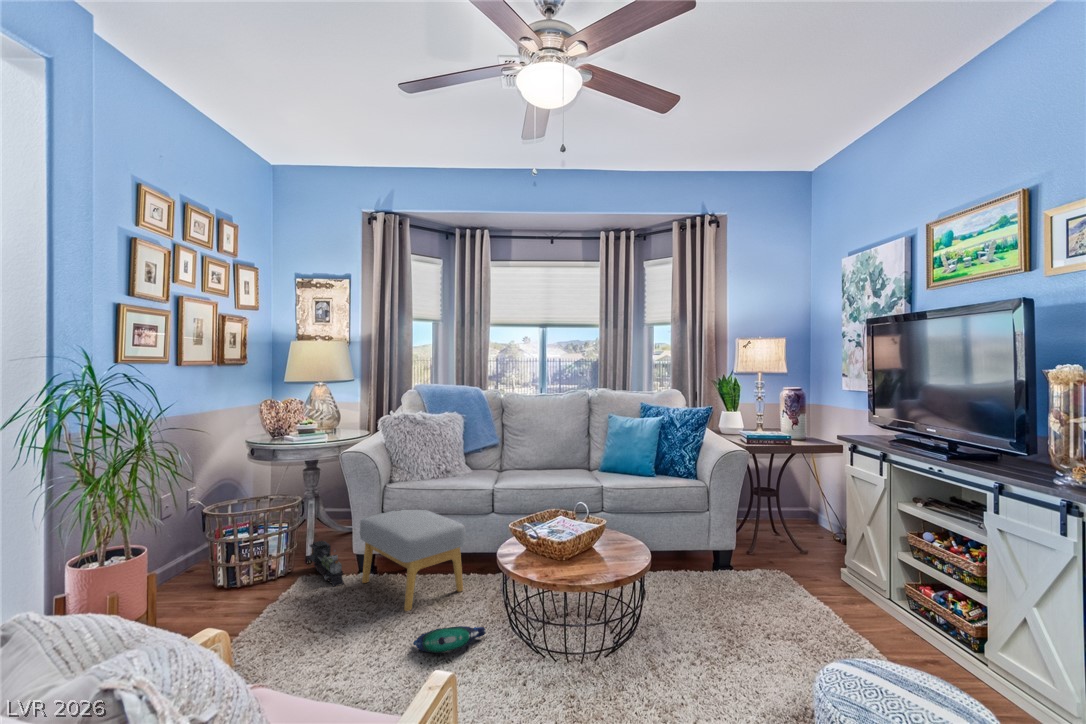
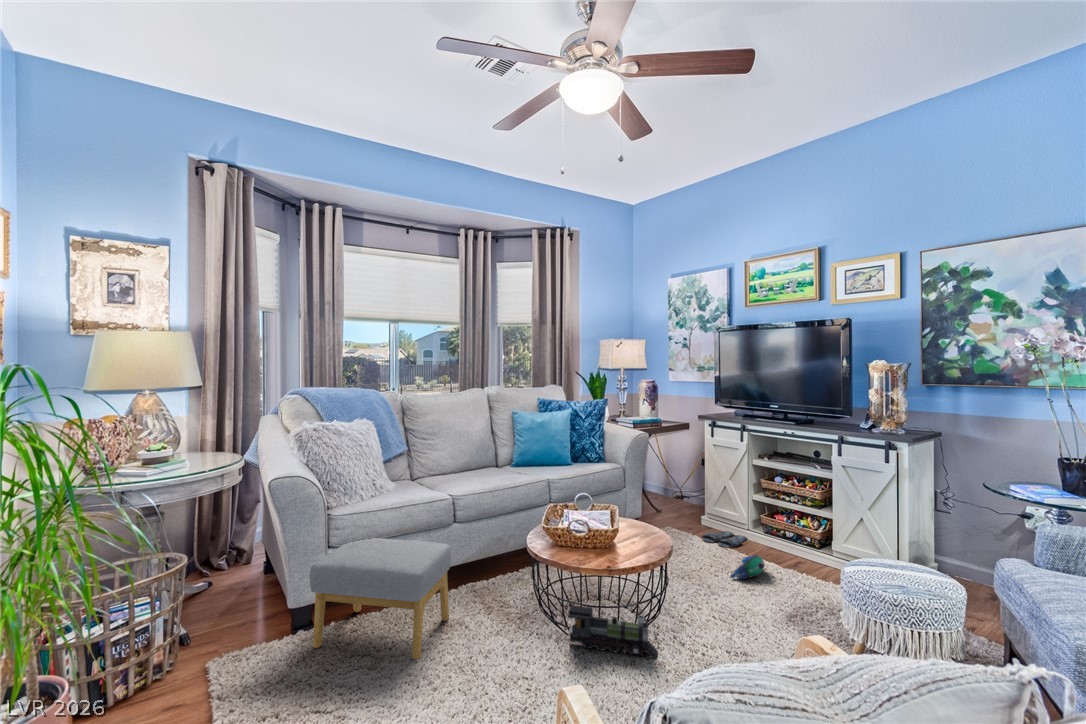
toy train: present [310,541,344,587] -> present [568,605,657,658]
slippers: none [809,586,880,611] -> present [703,531,747,548]
plush toy: present [413,626,486,653] -> present [730,555,764,579]

